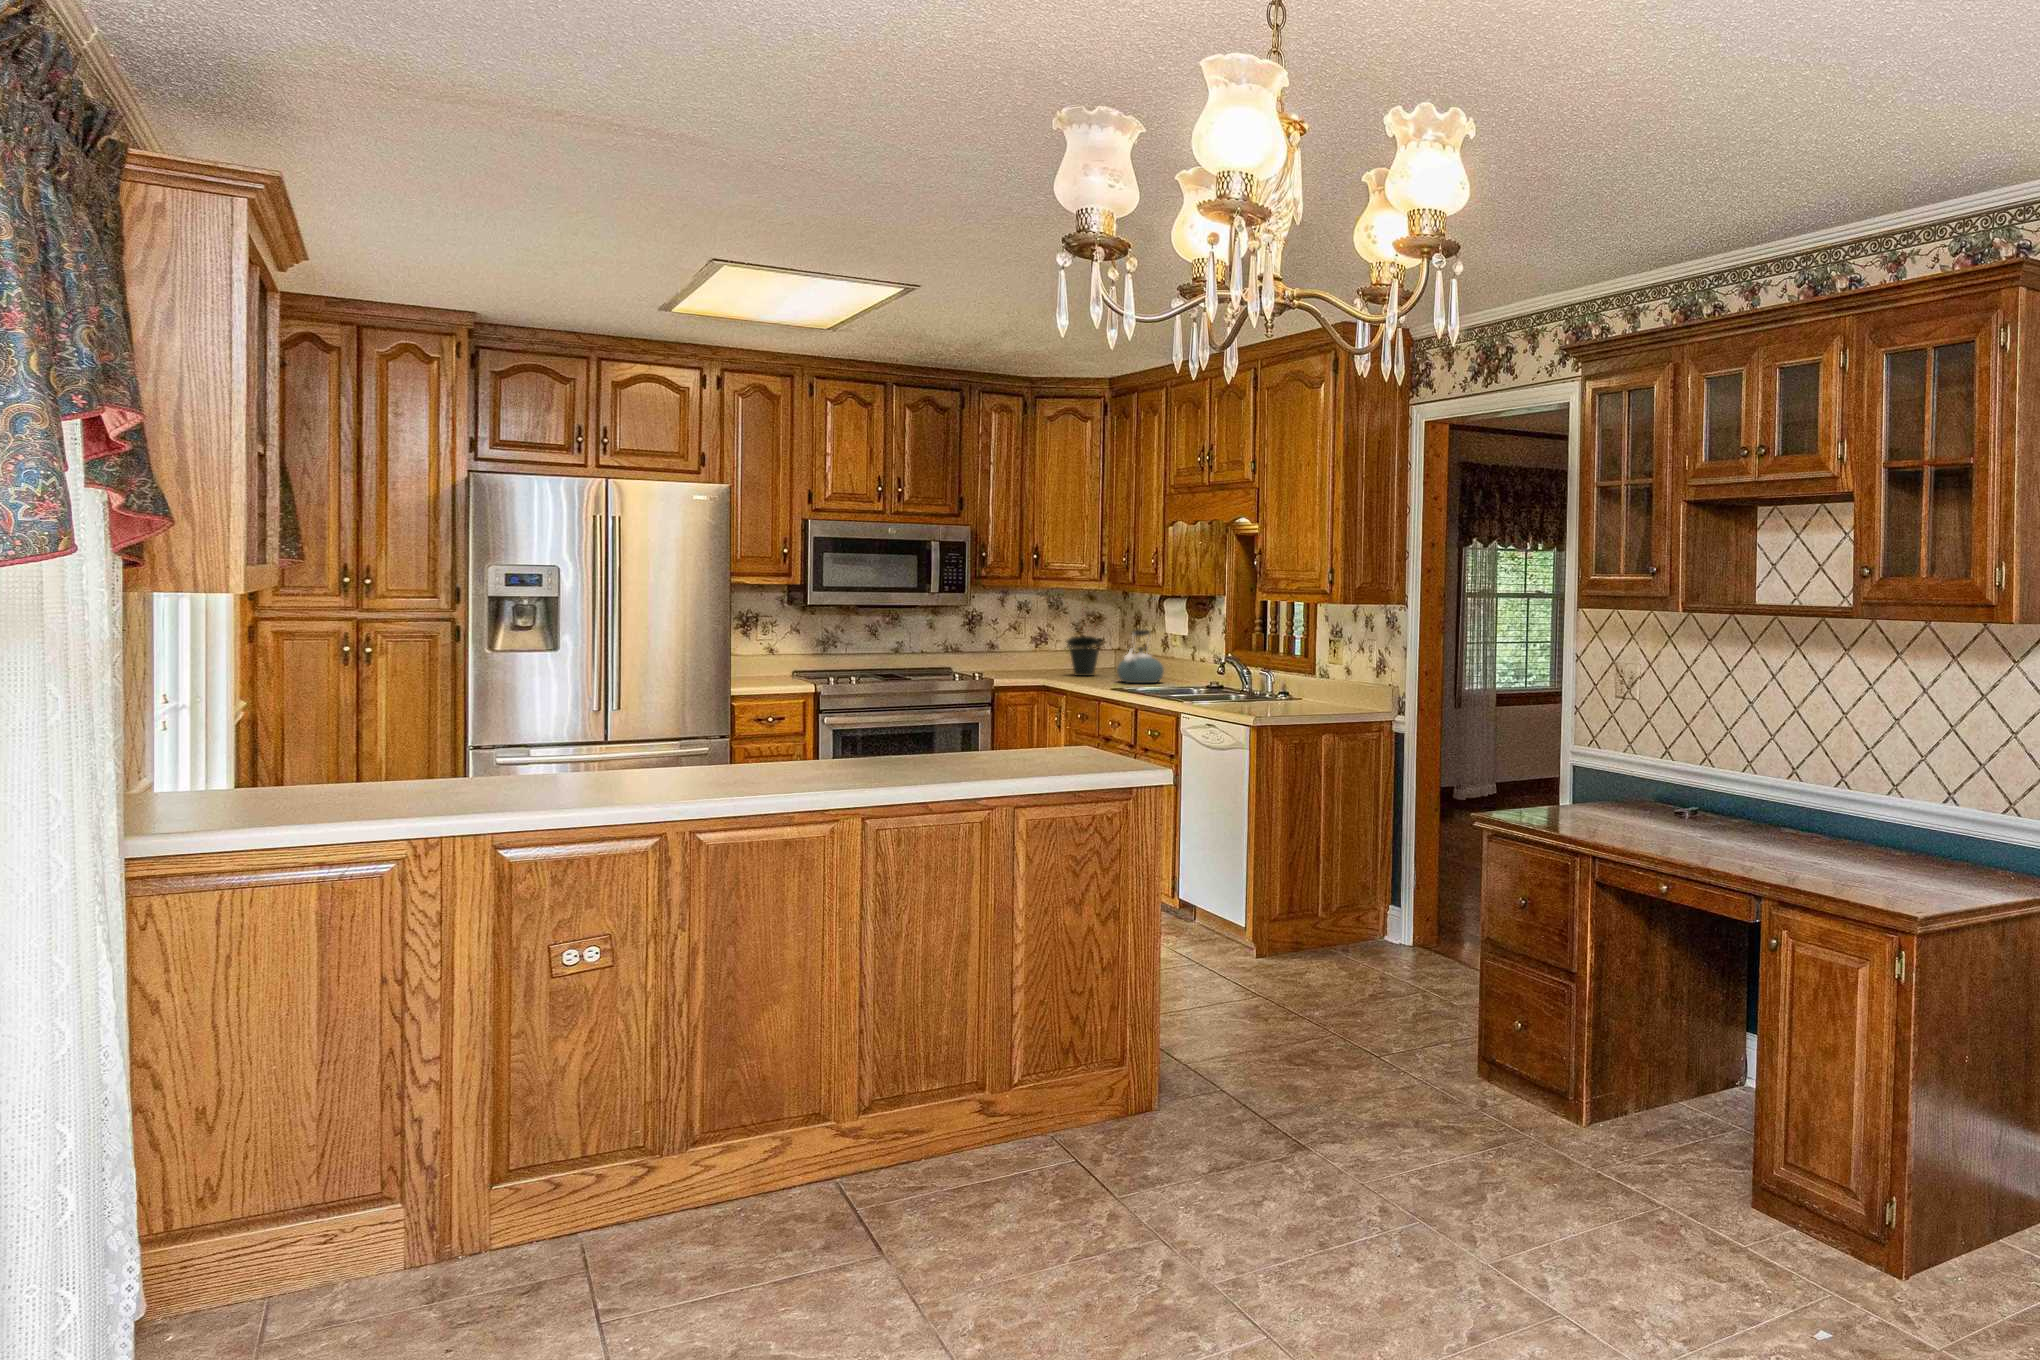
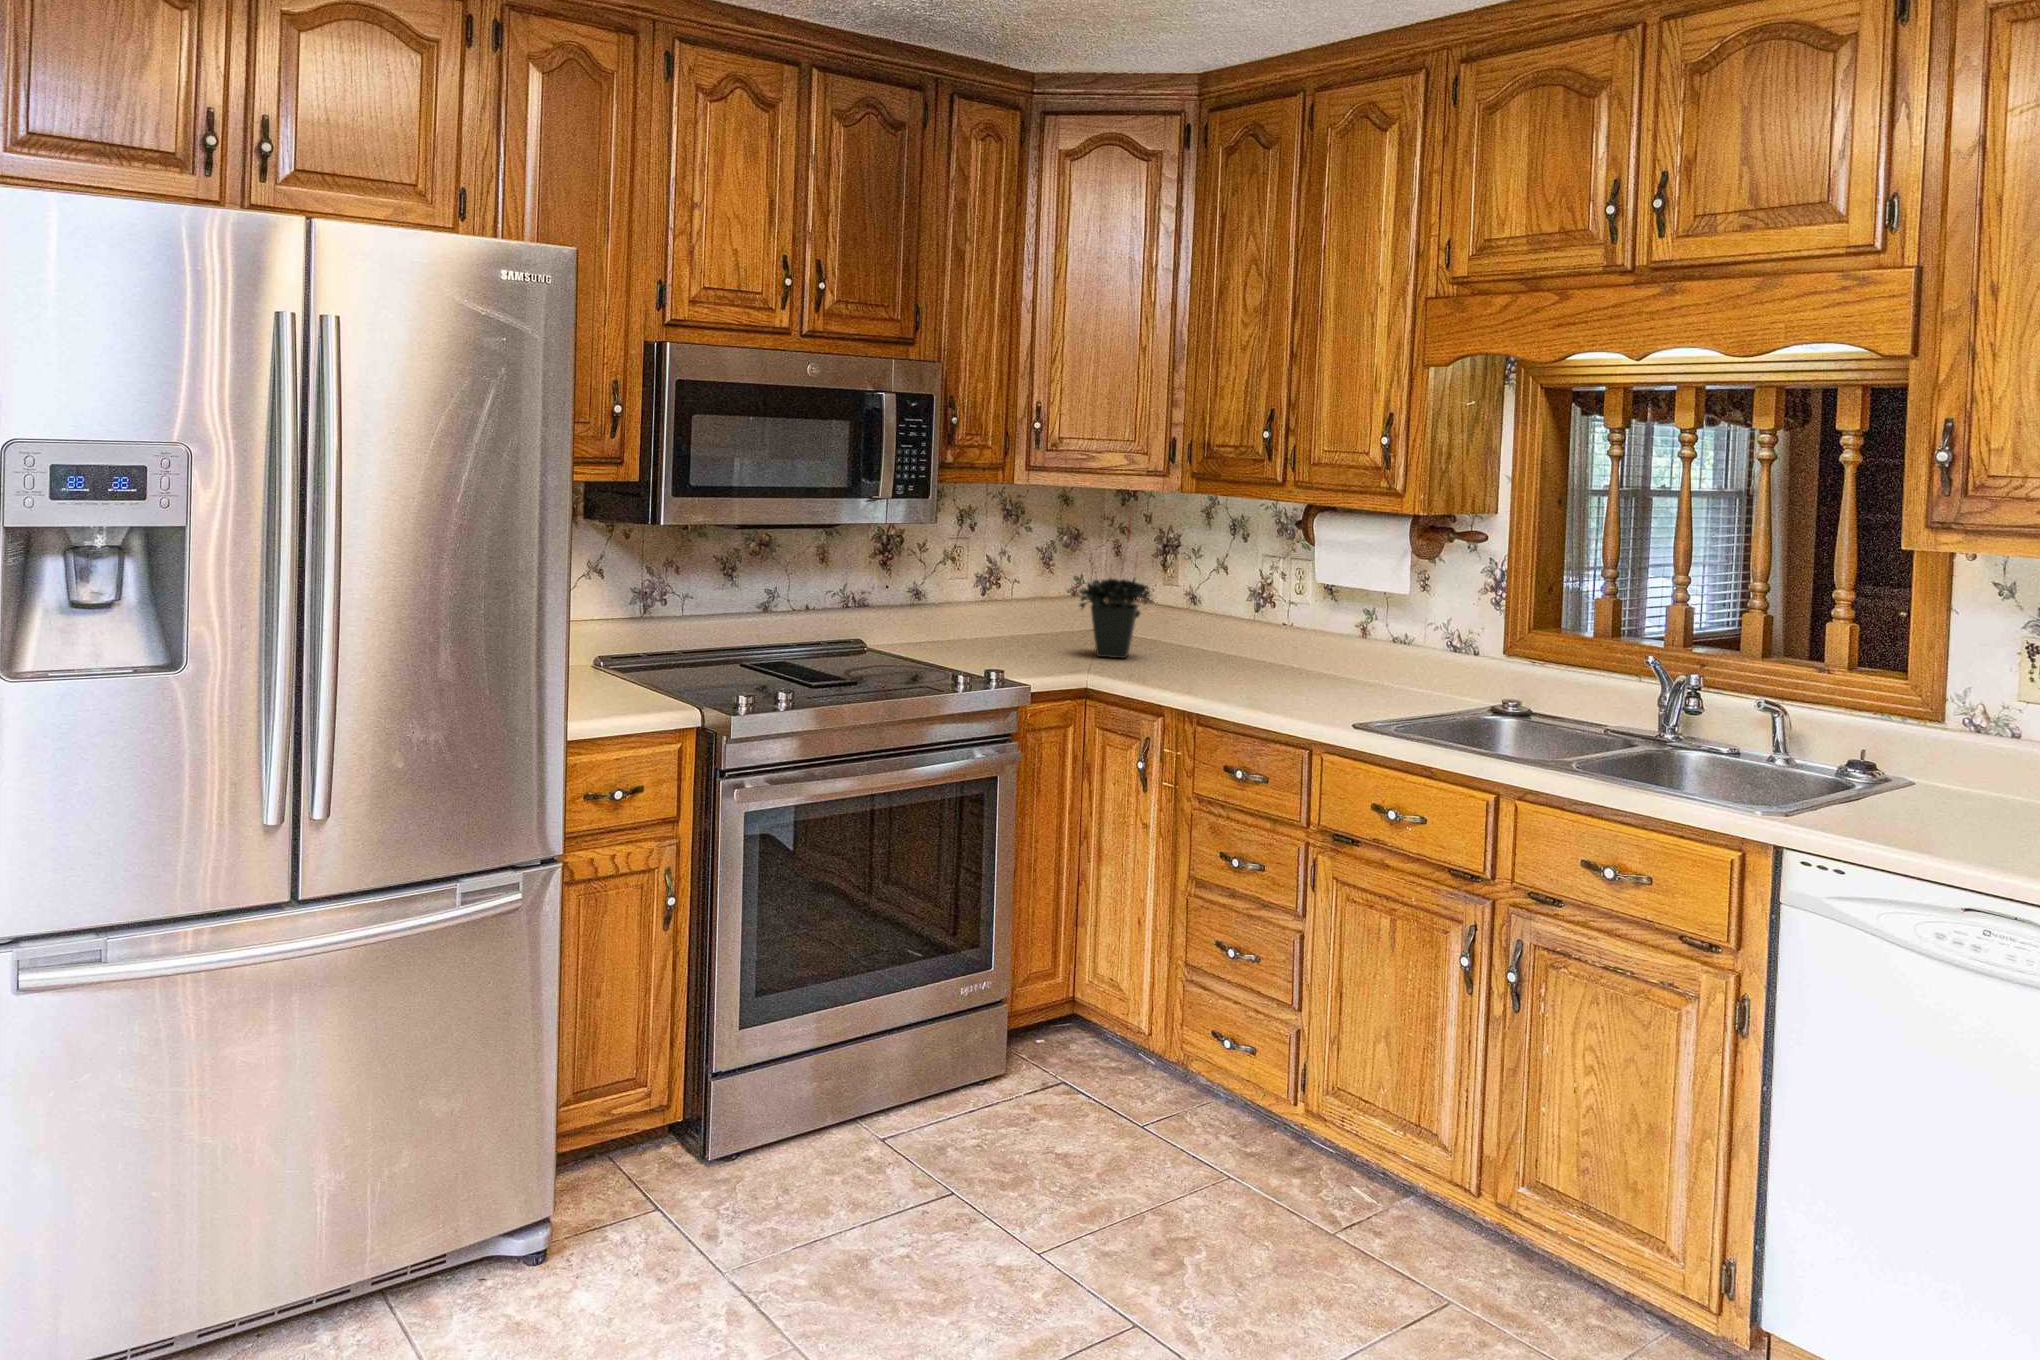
kettle: present [1117,630,1164,683] -> none [1219,573,1312,683]

